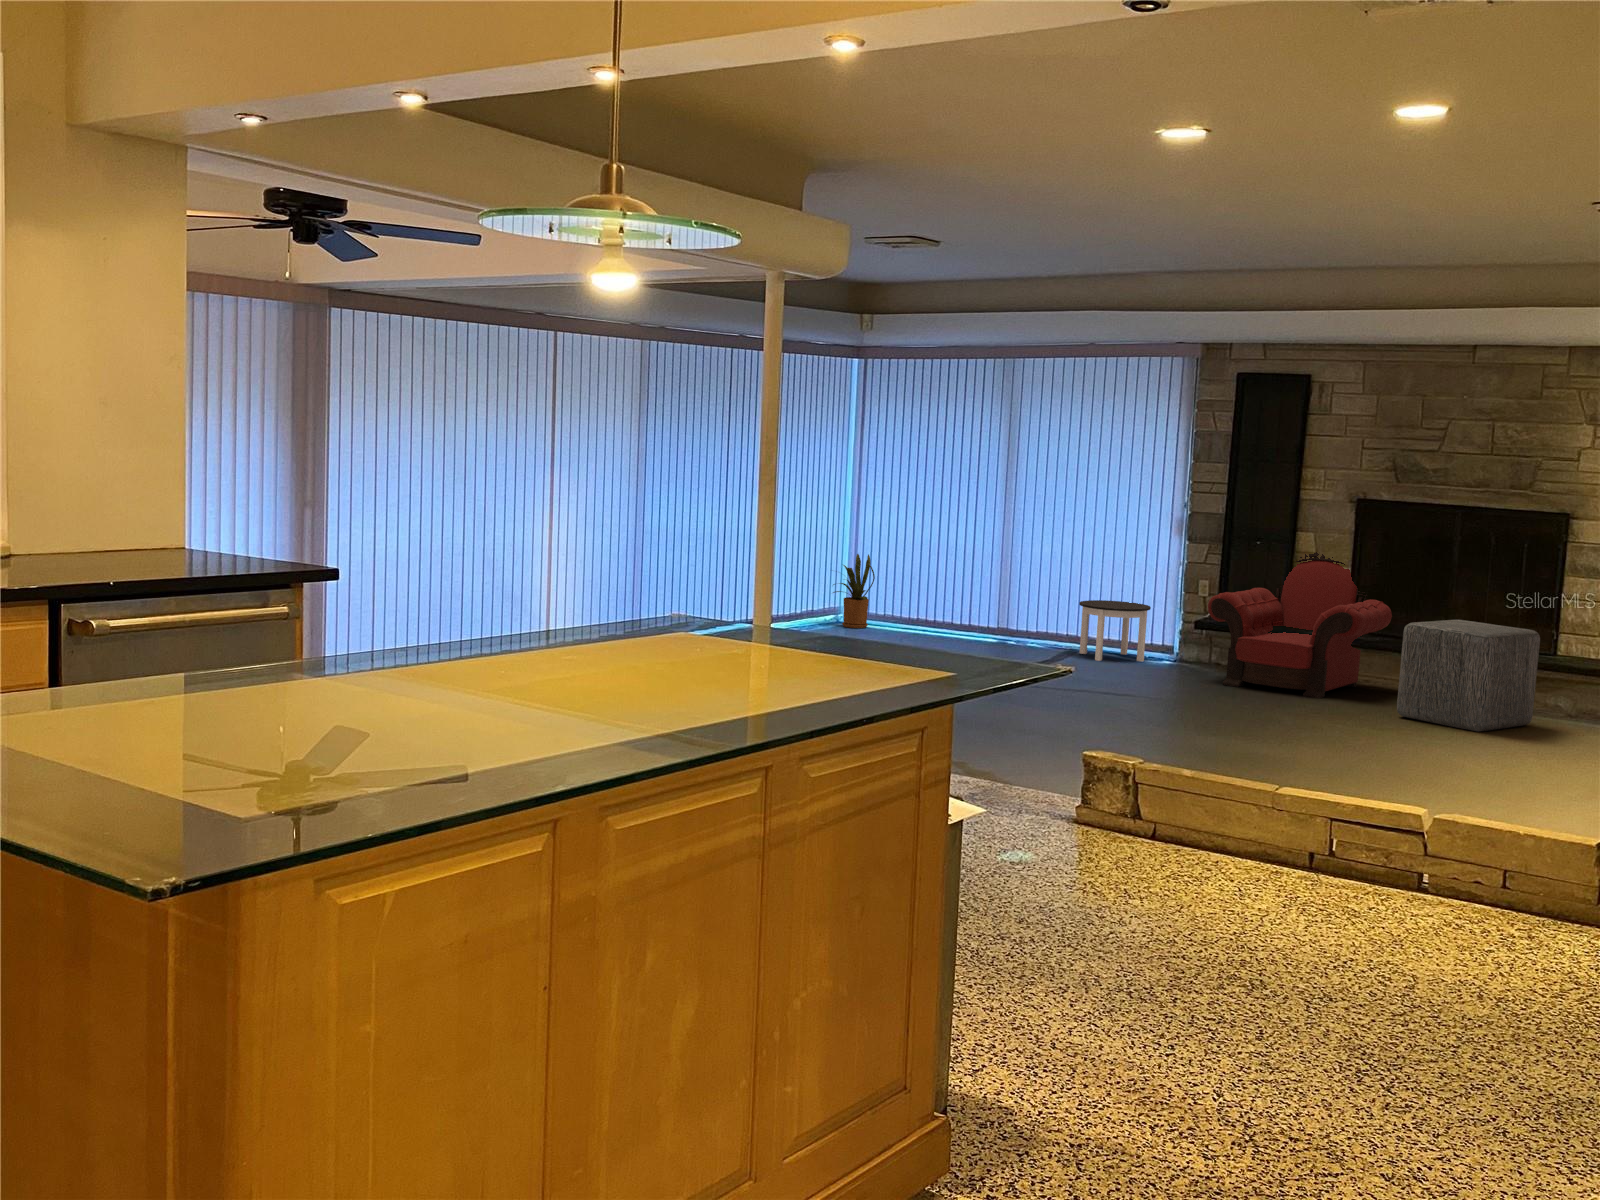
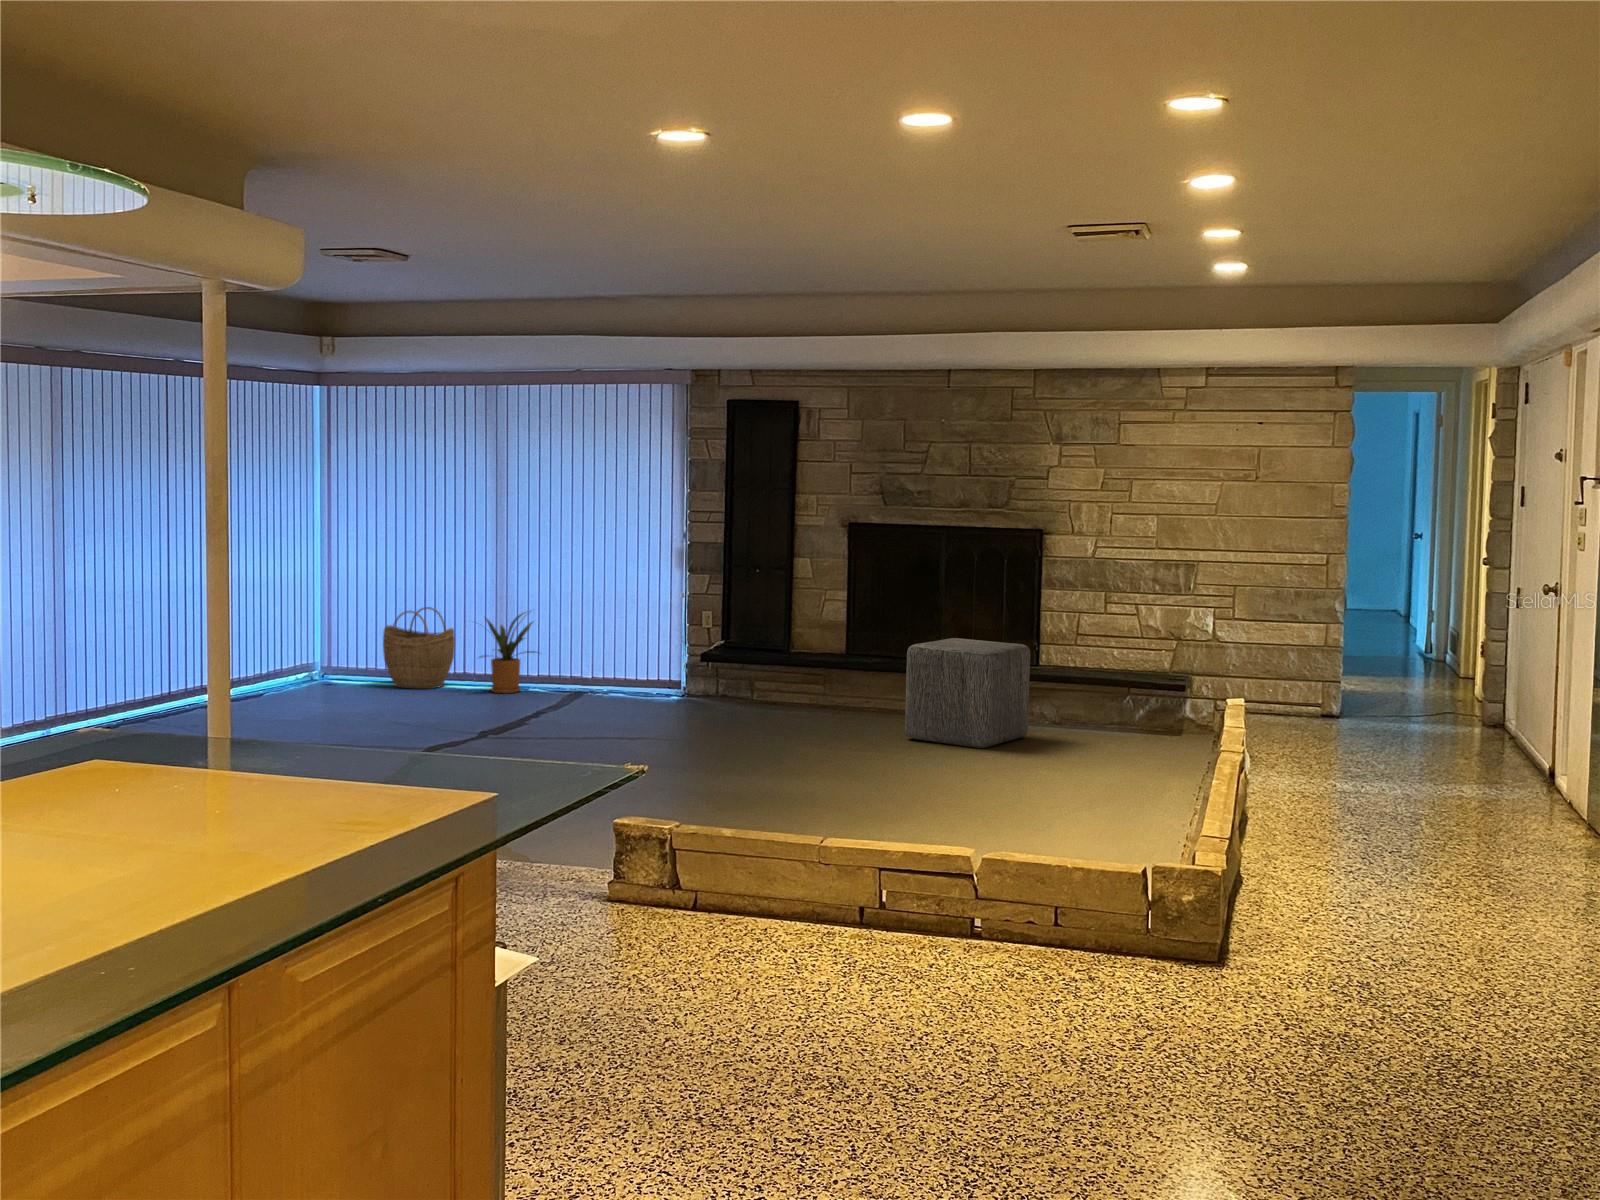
armchair: present [1208,552,1392,698] -> none [713,575,890,726]
house plant: present [833,554,875,628] -> present [480,611,536,694]
woven basket: none [899,563,964,638] -> present [383,607,455,689]
round table: present [1079,600,1151,662] -> none [580,637,654,702]

